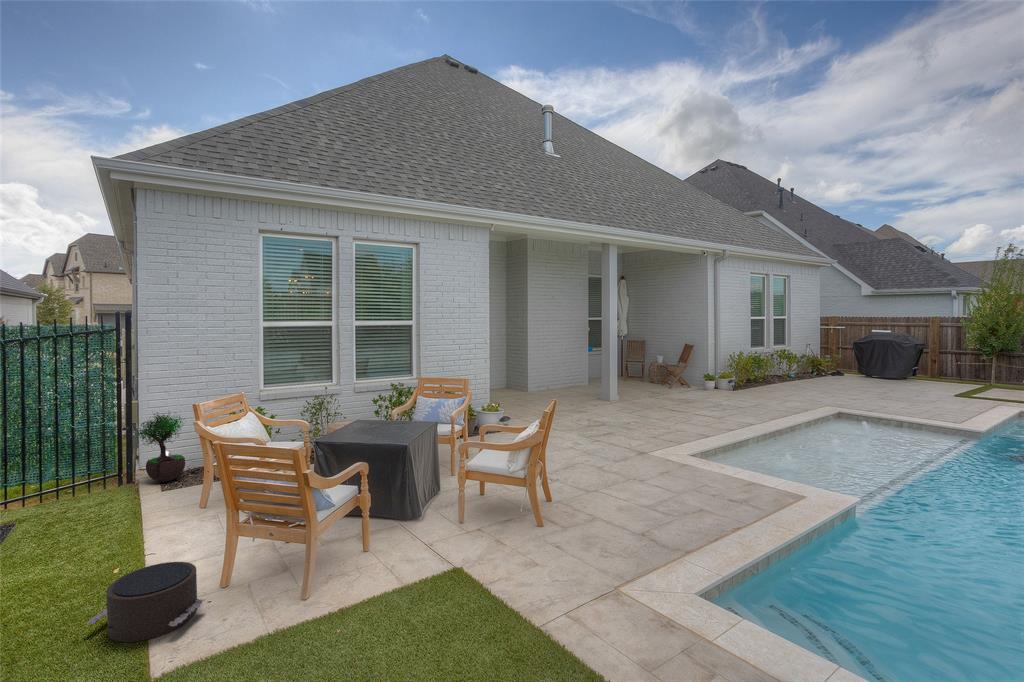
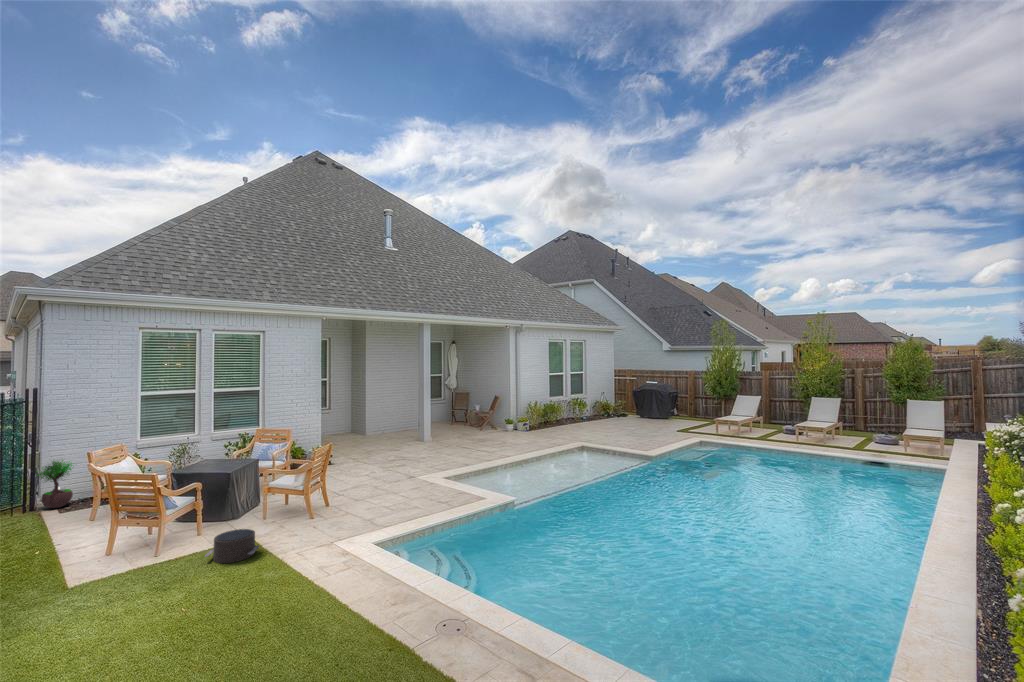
pouf: present [86,562,205,642] -> present [205,529,259,563]

